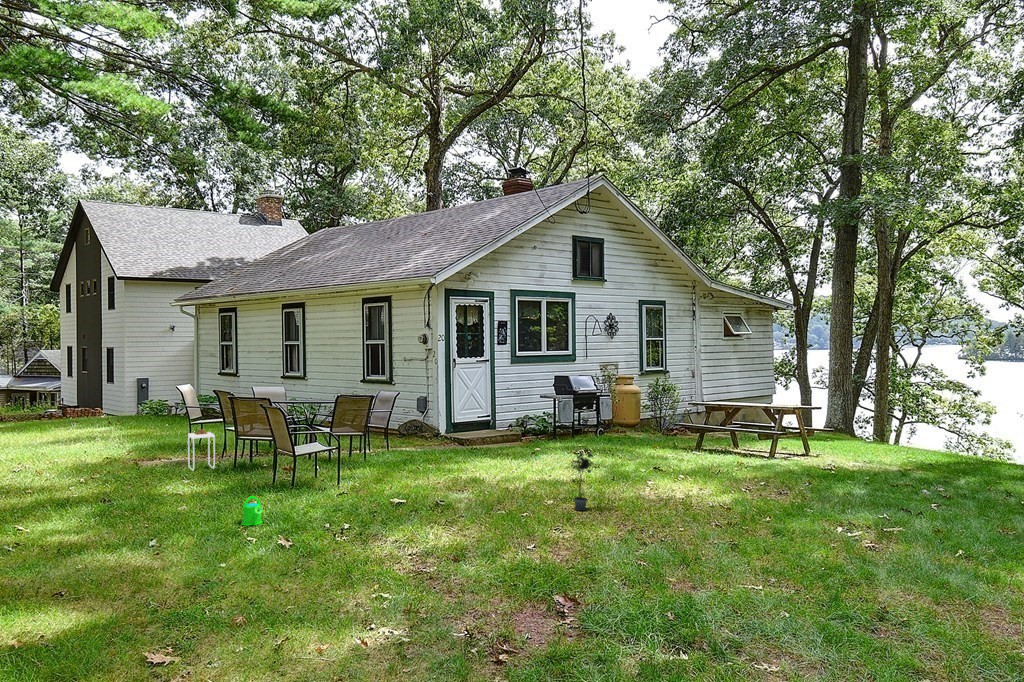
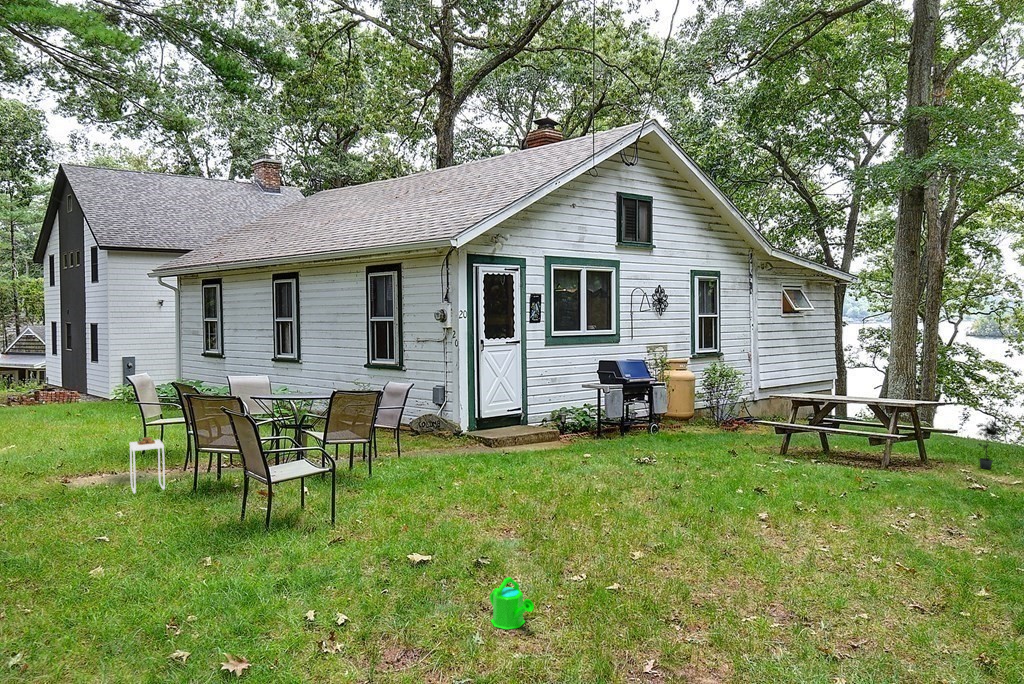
potted plant: present [572,449,594,511] -> present [977,421,1003,469]
watering can: present [241,496,263,526] -> present [490,577,534,629]

